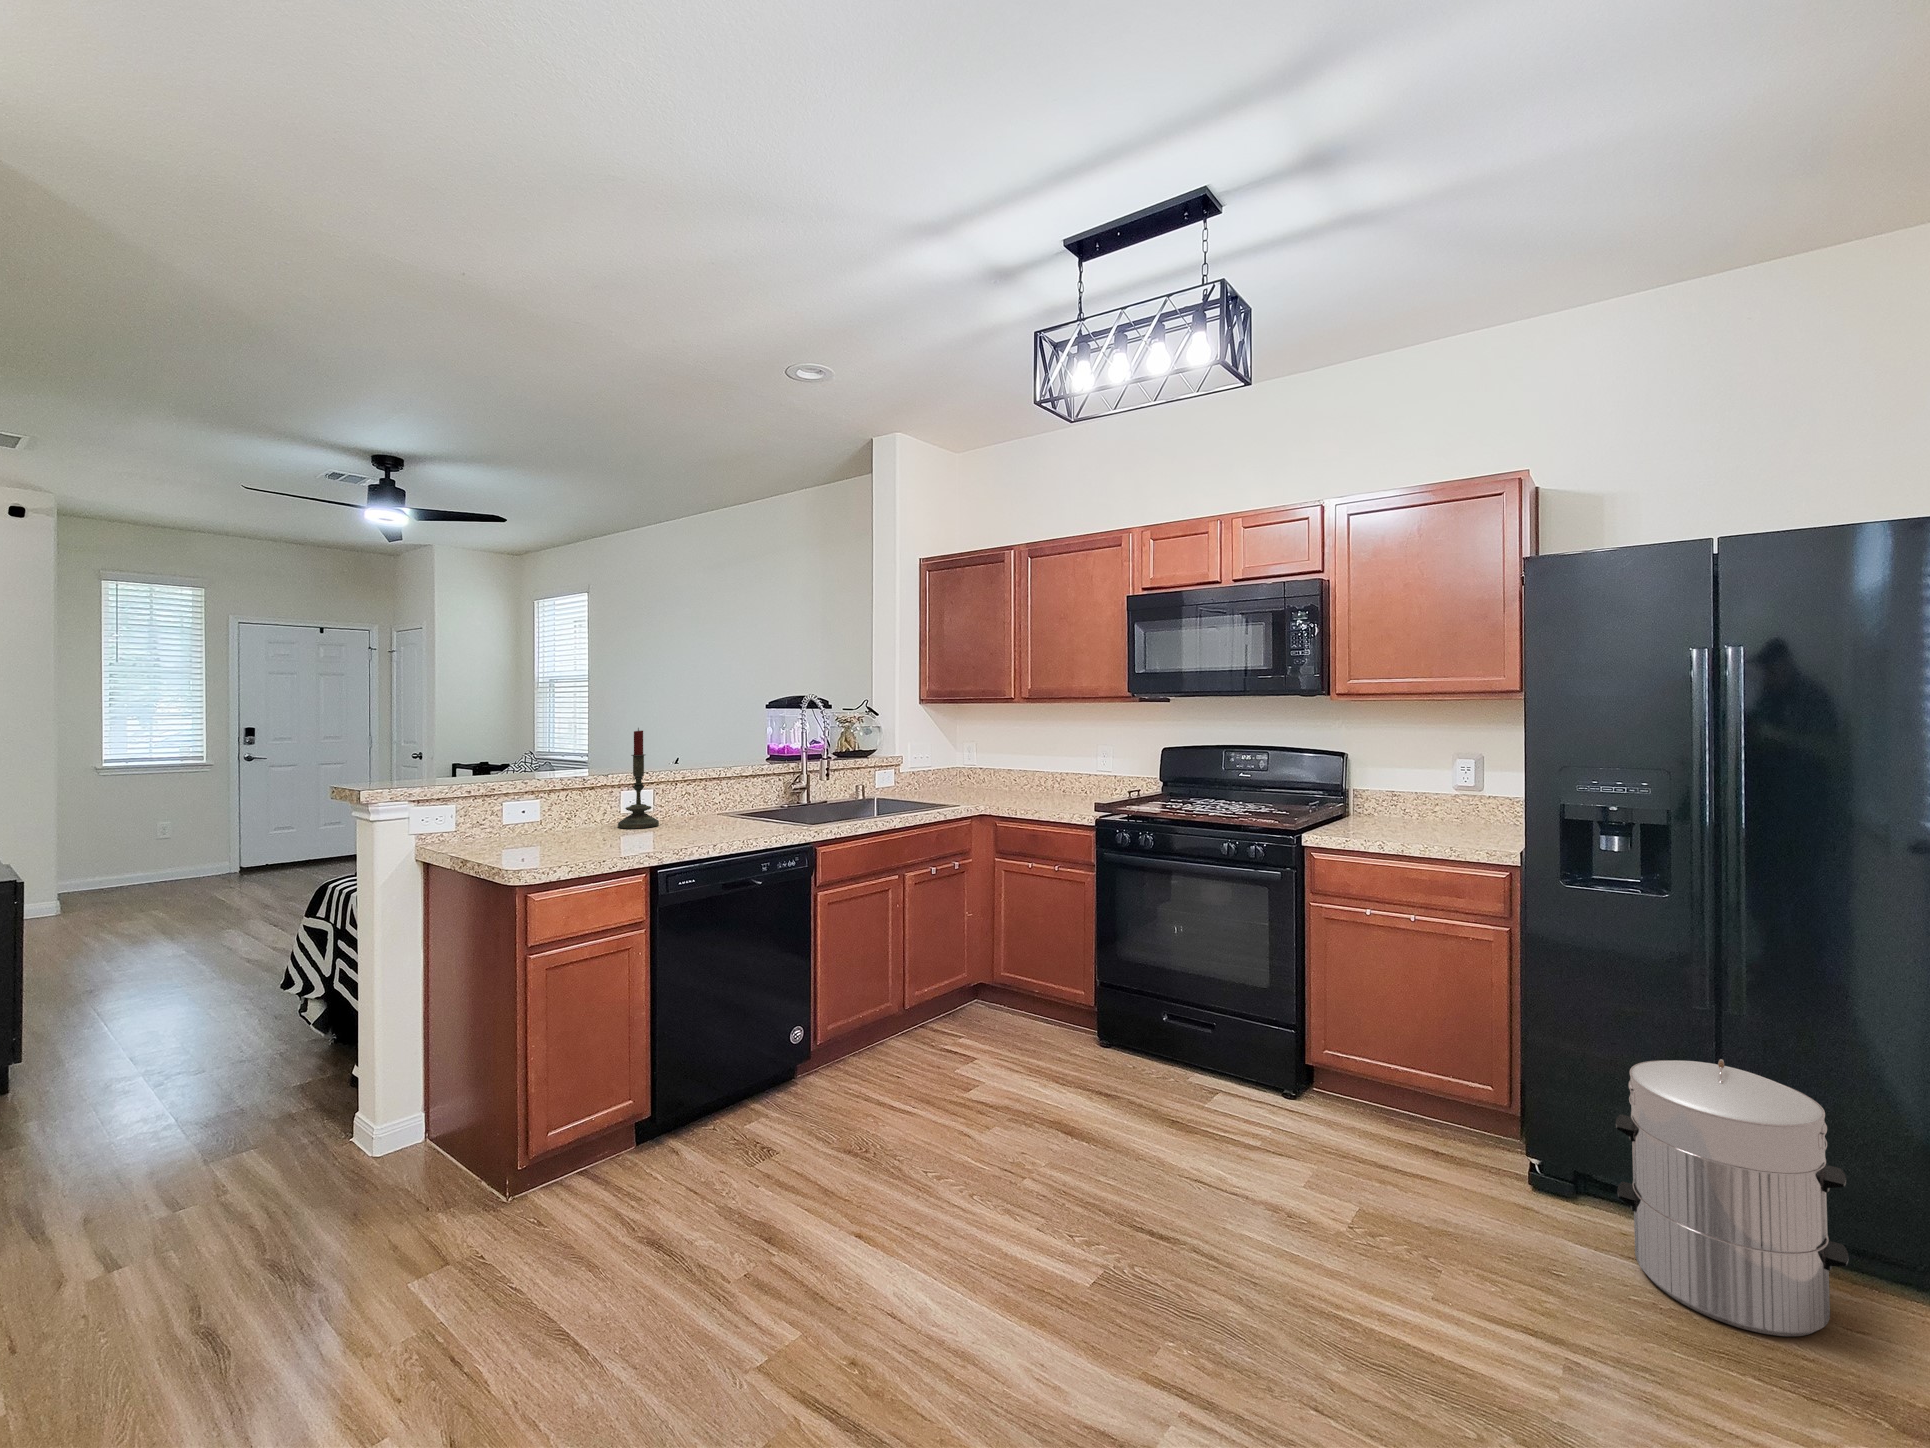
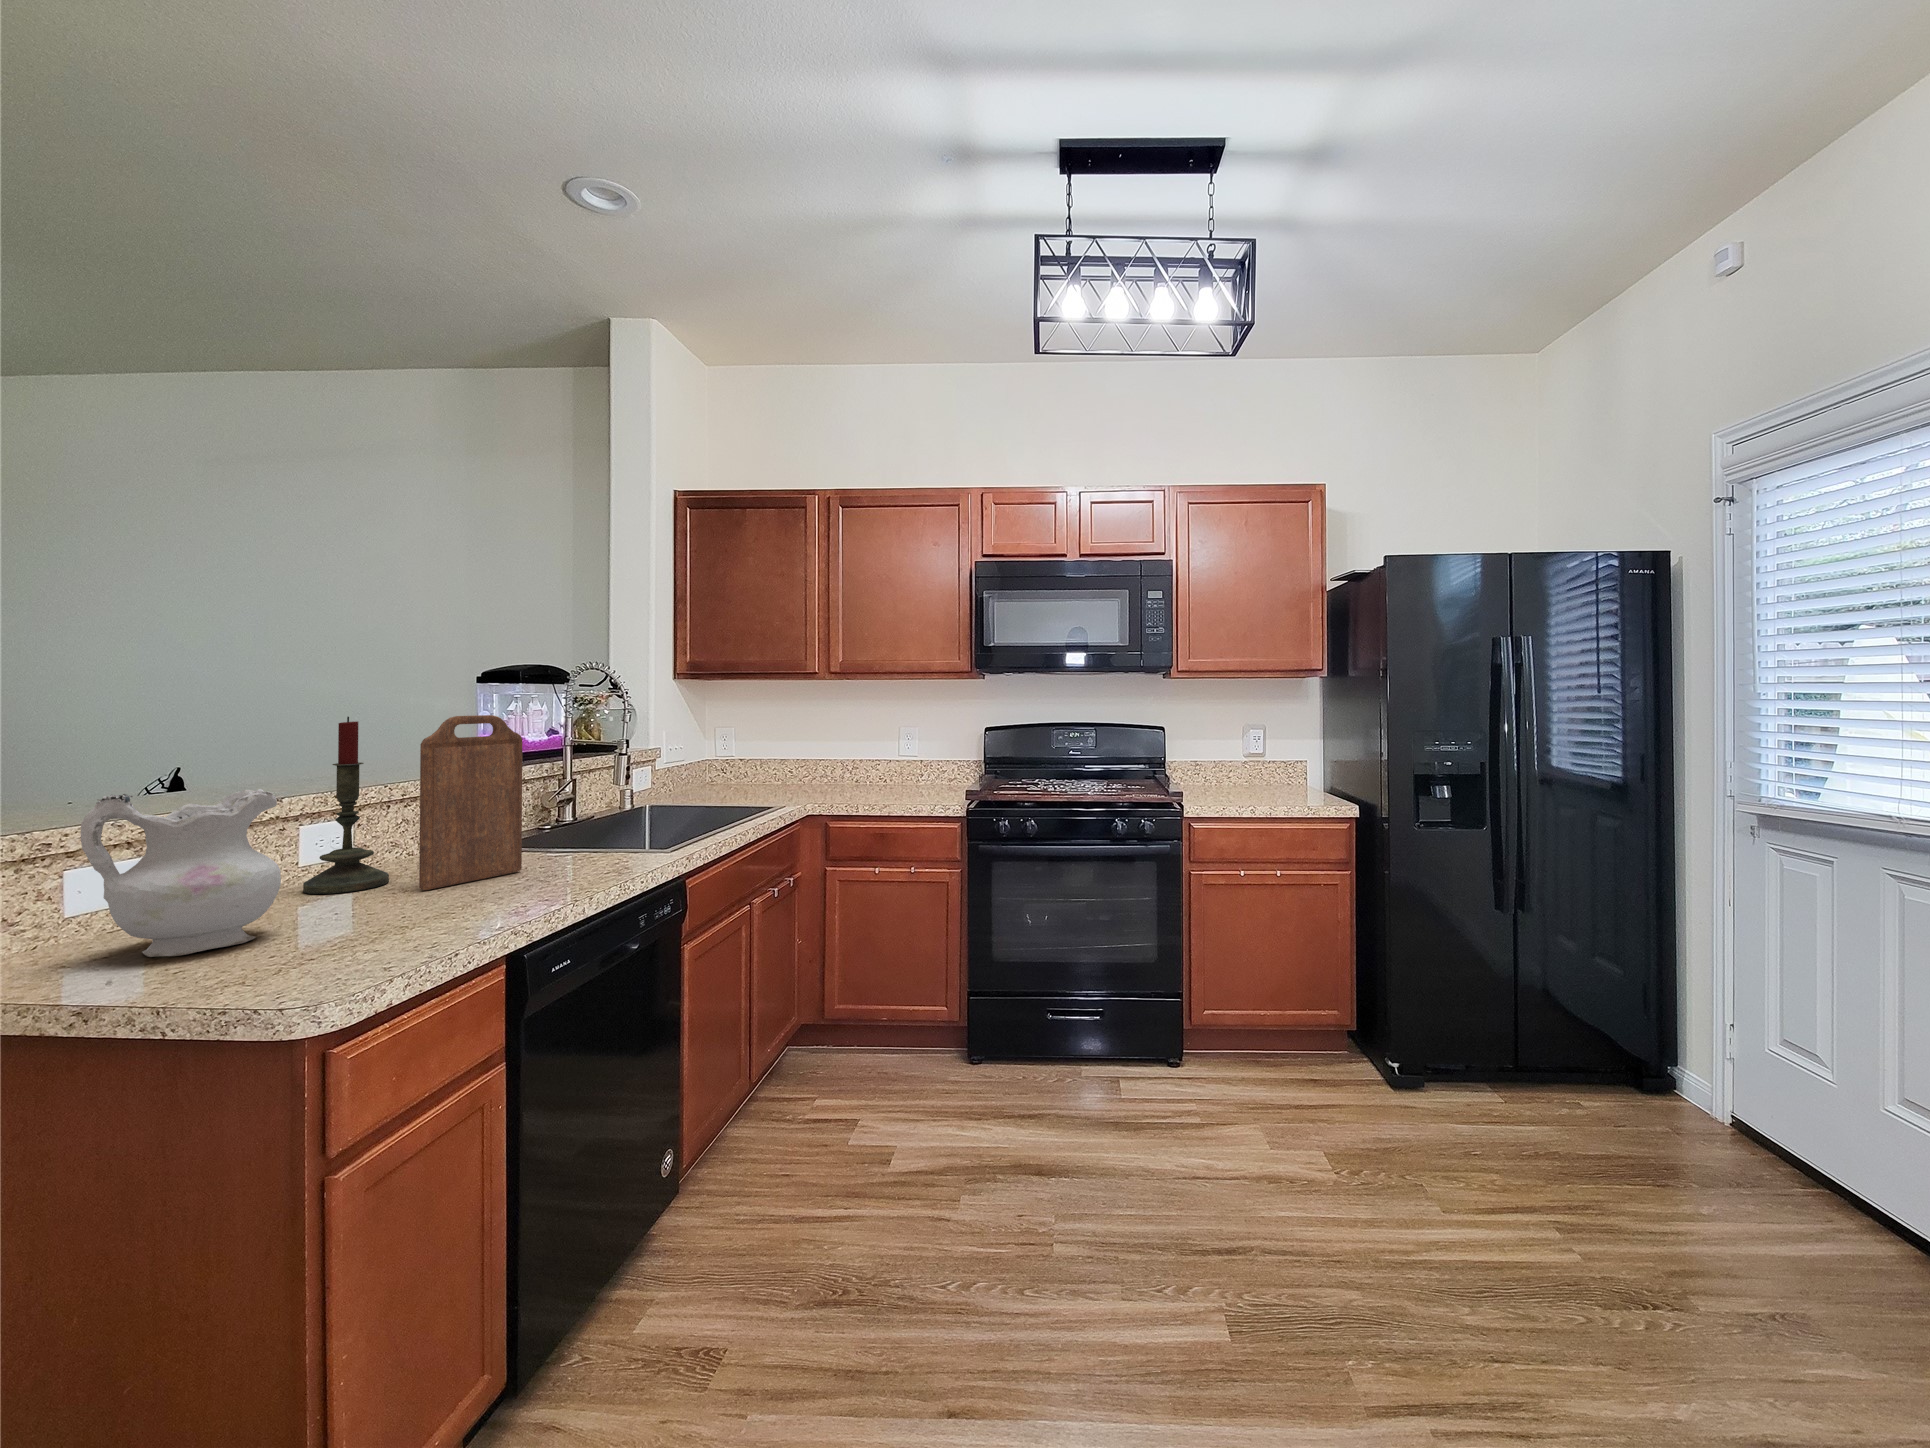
cutting board: none [659,728,720,832] -> present [419,715,522,890]
ceramic pitcher: none [501,765,578,846] -> present [81,789,281,957]
waste bin: present [1616,1059,1849,1336] -> none [1478,952,1627,1151]

